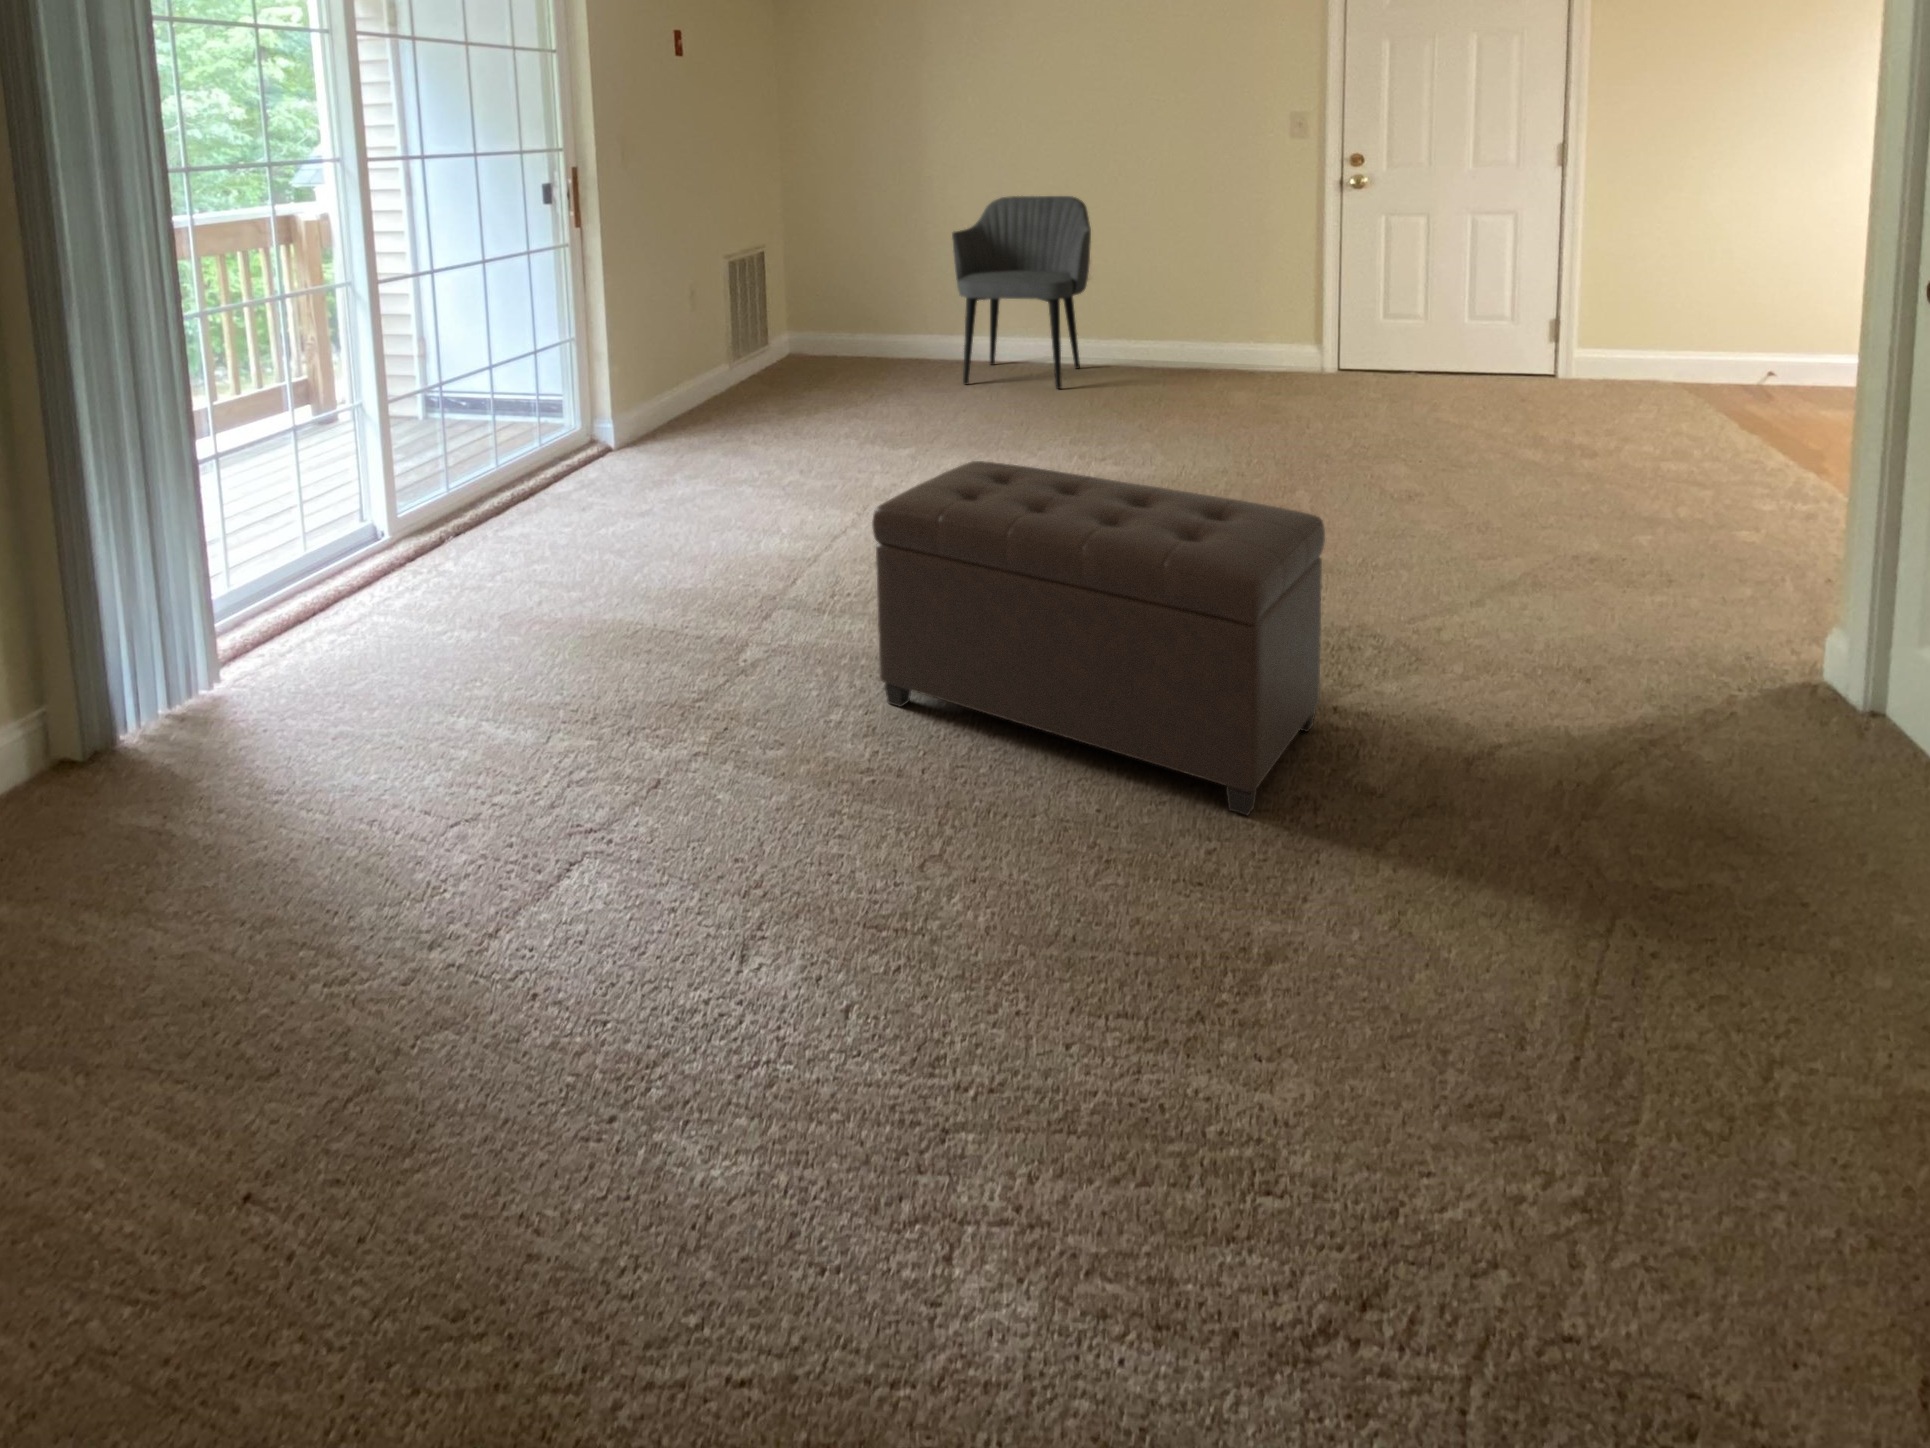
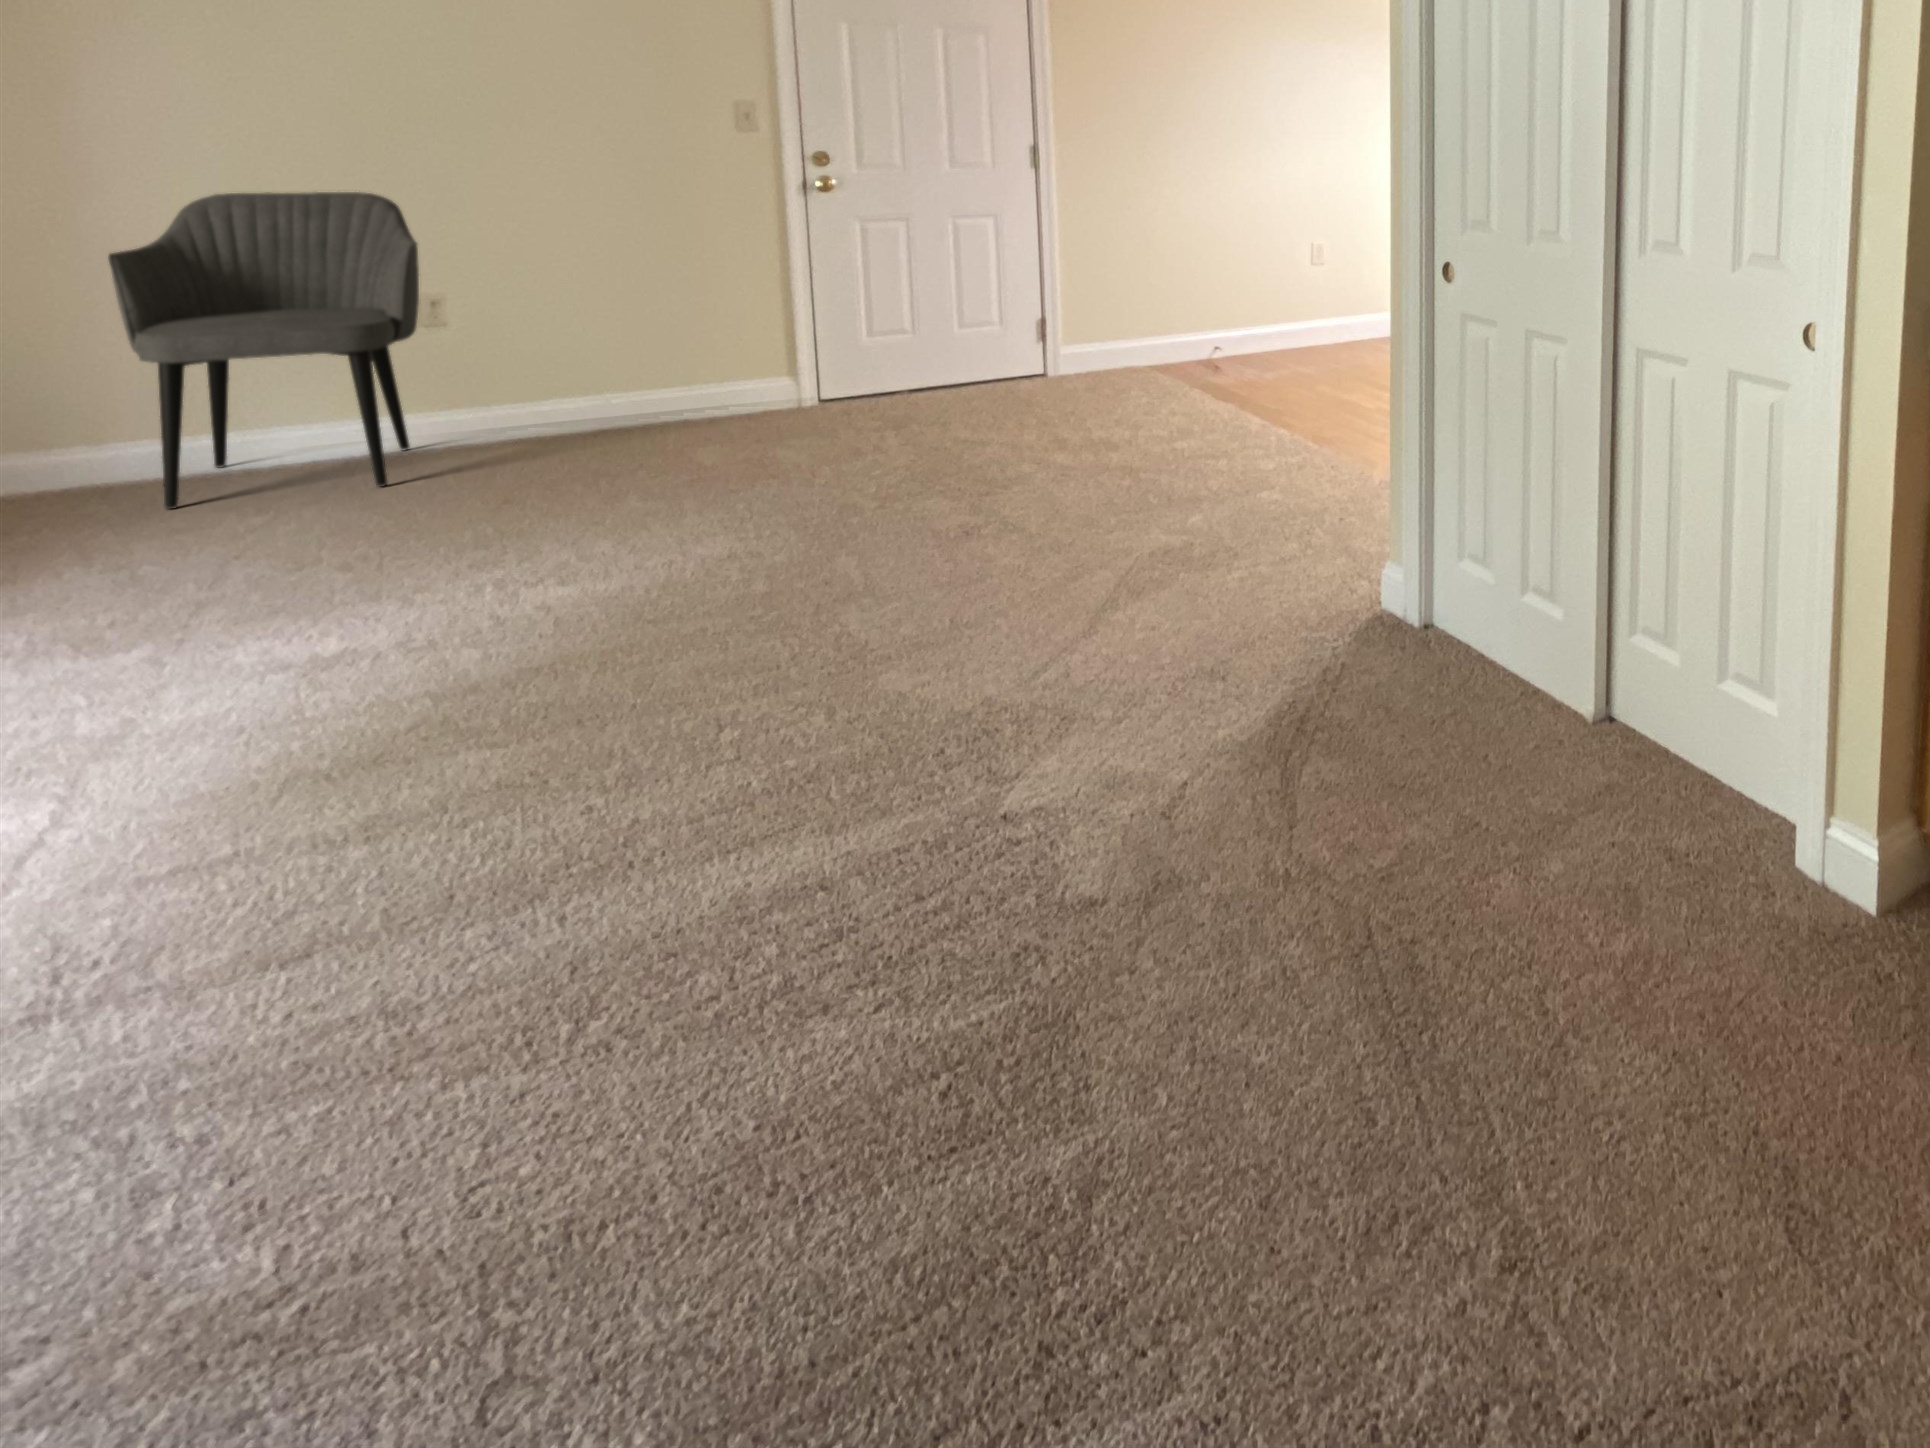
ottoman: present [872,461,1325,815] -> none [142,591,1000,1160]

